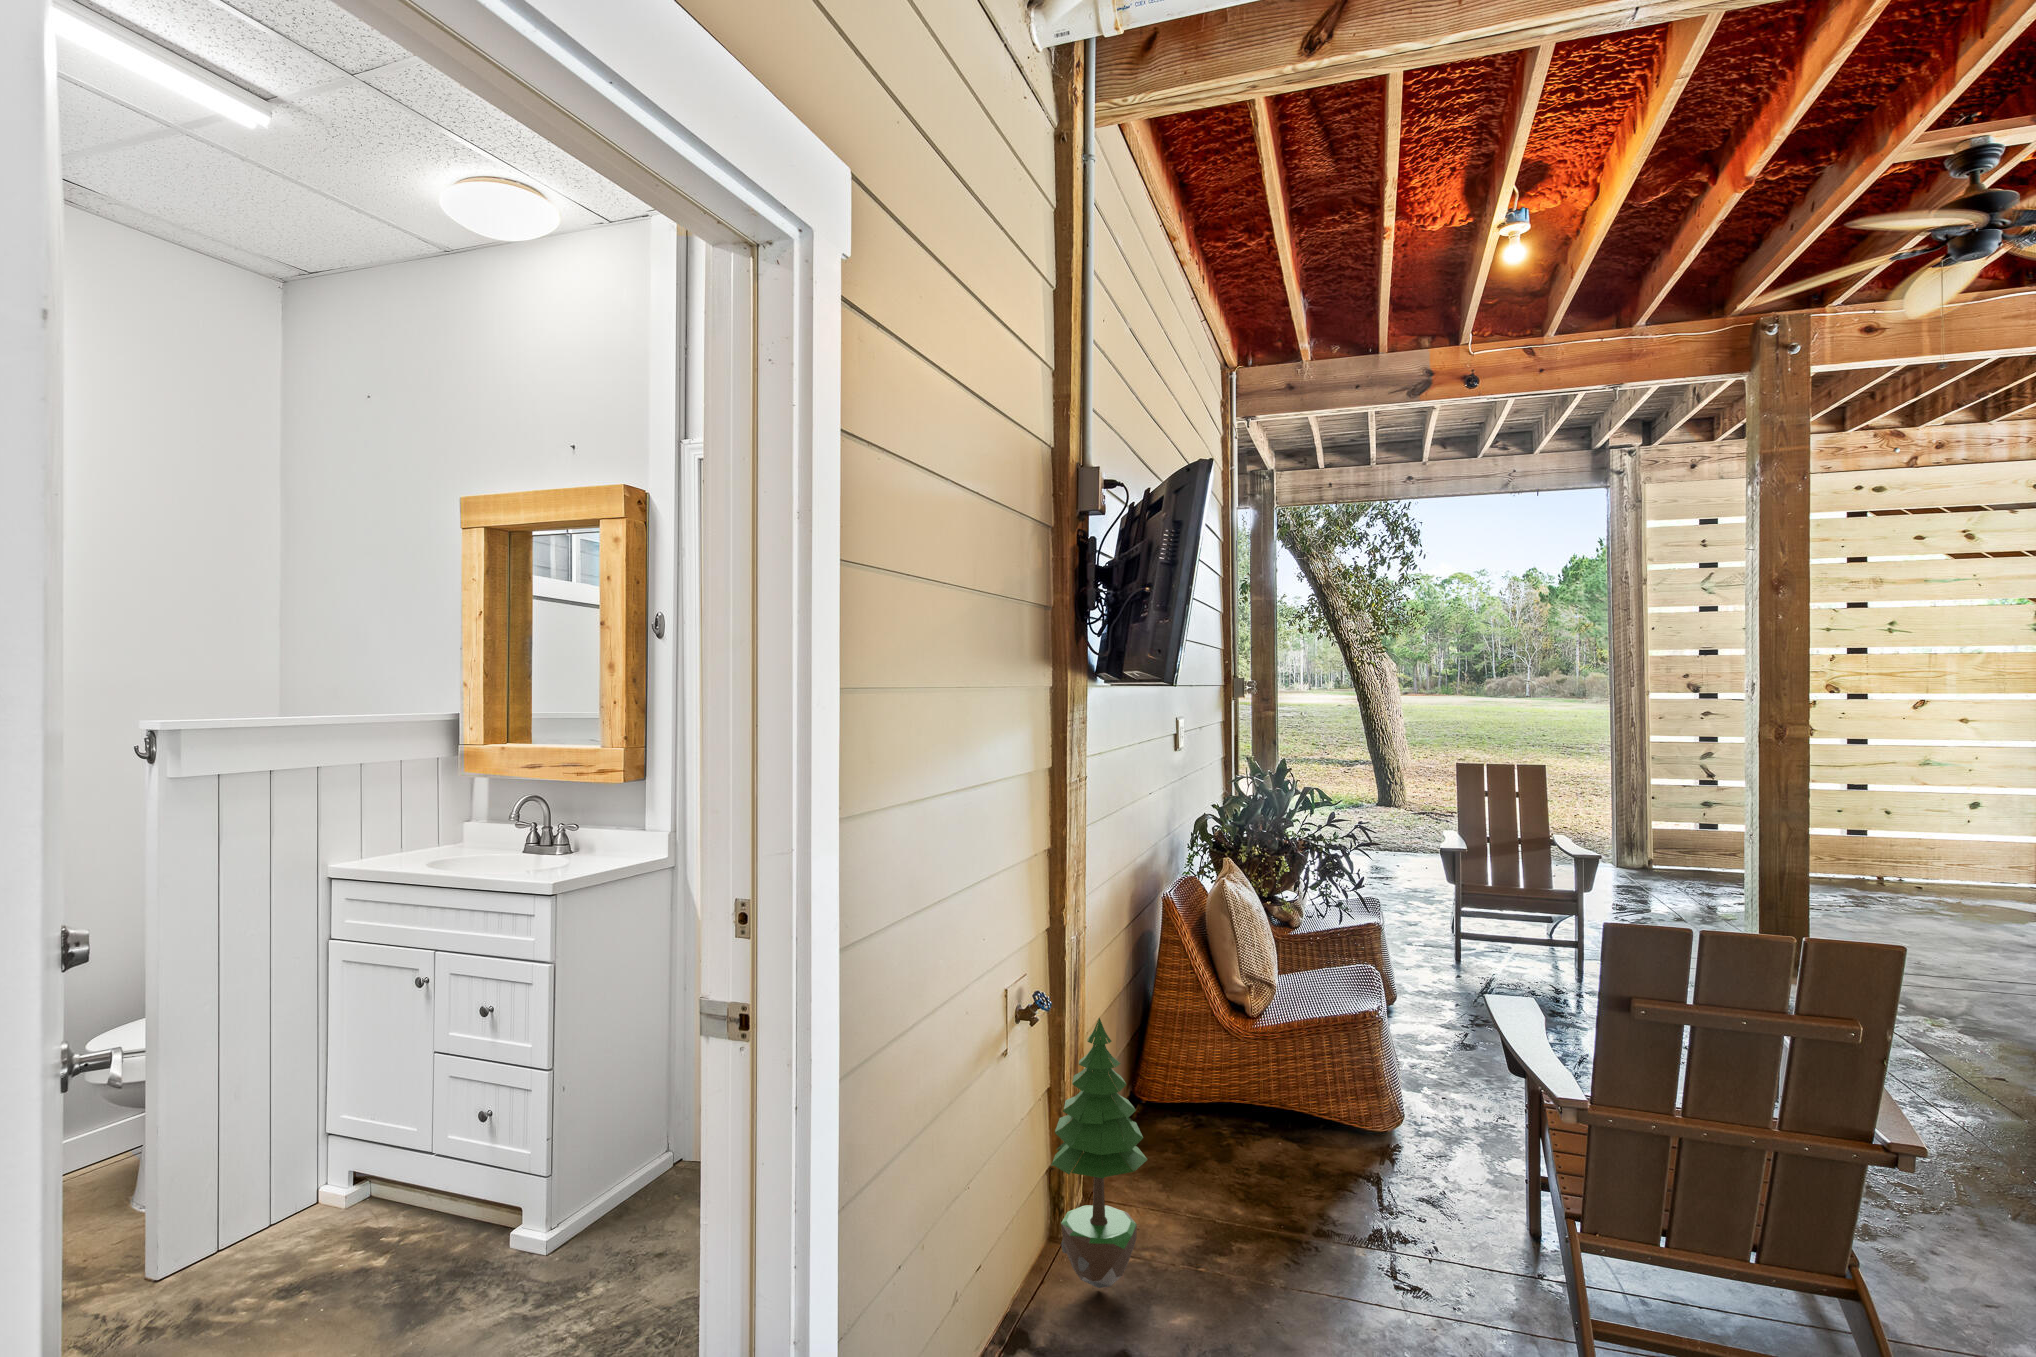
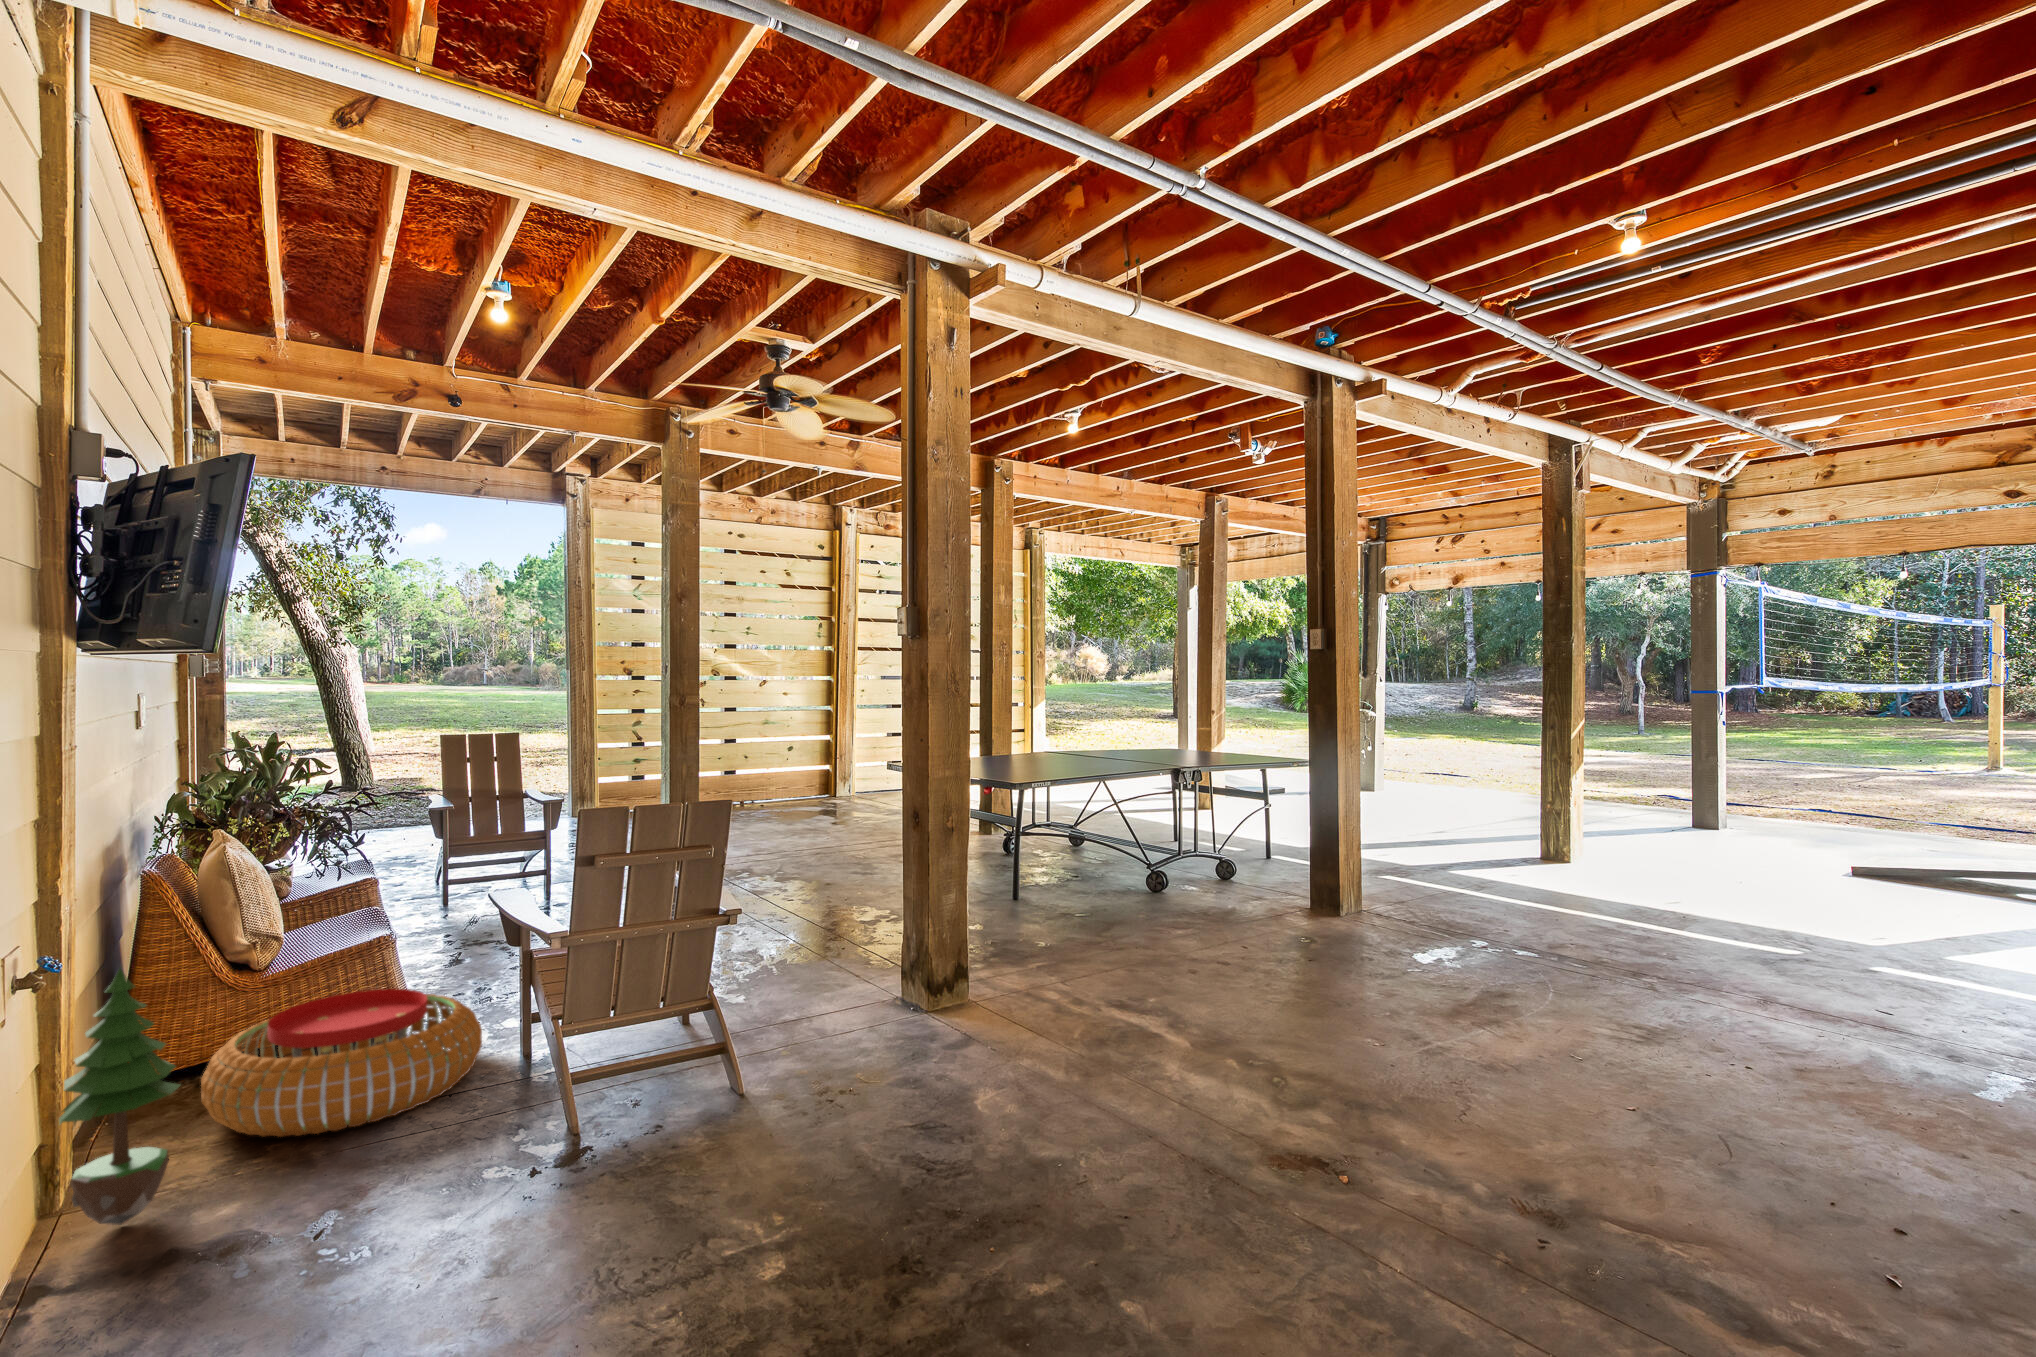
pouf: none [1187,1075,1475,1269] -> present [201,989,482,1137]

